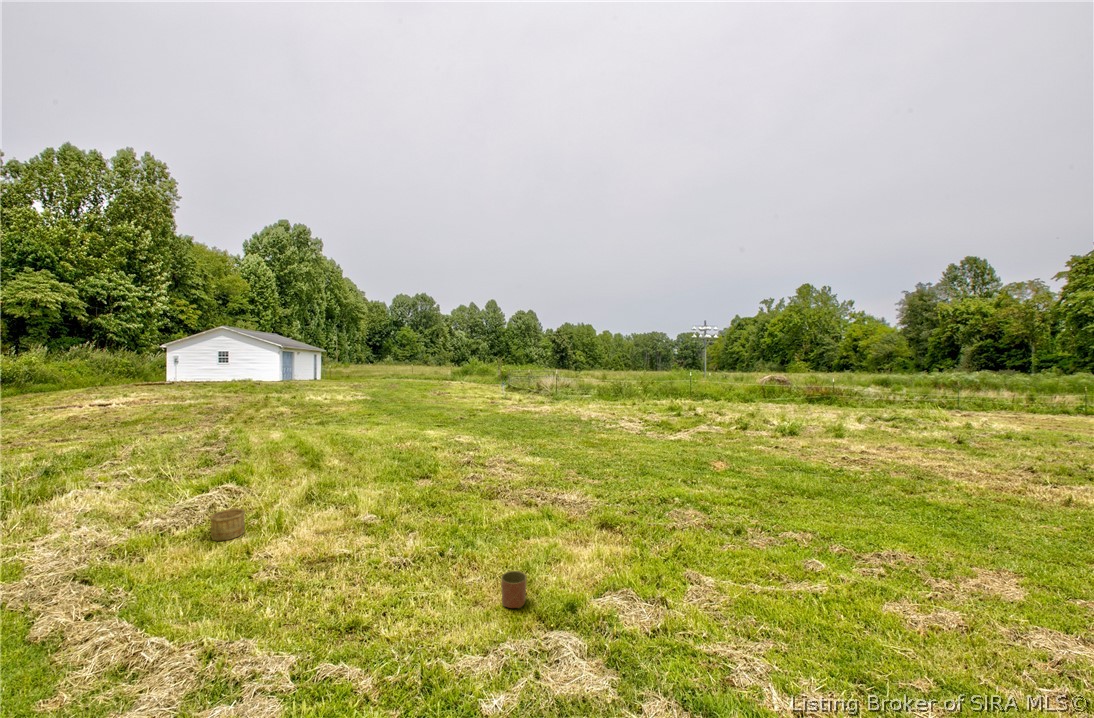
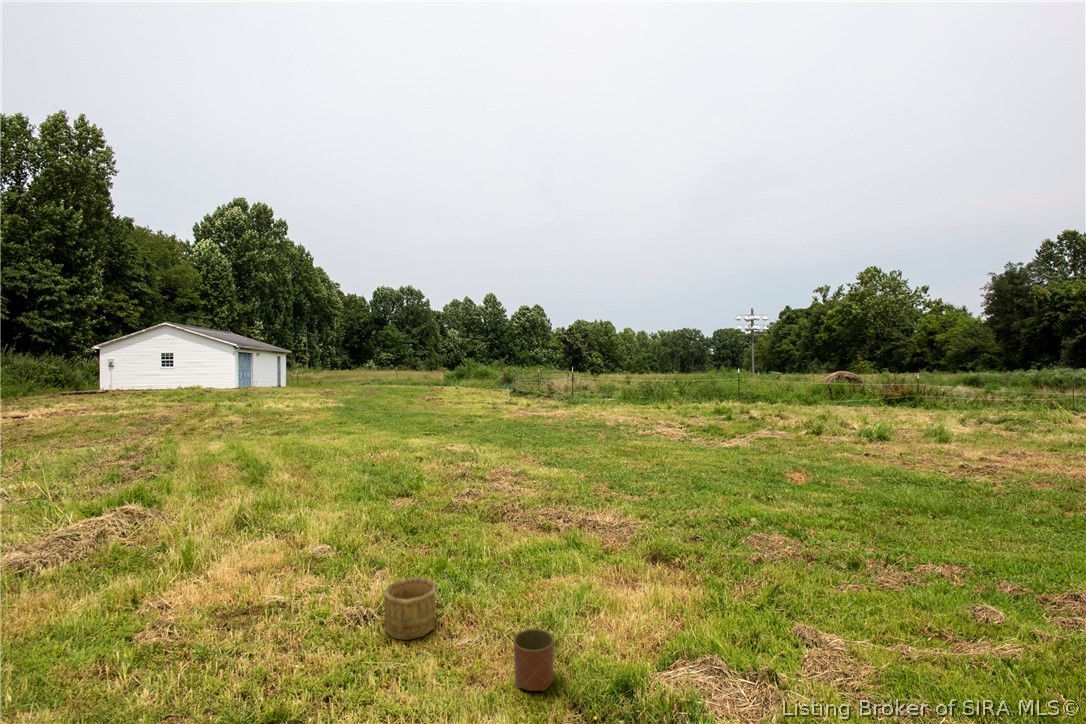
wooden bucket: present [209,509,245,541] -> present [383,577,437,640]

